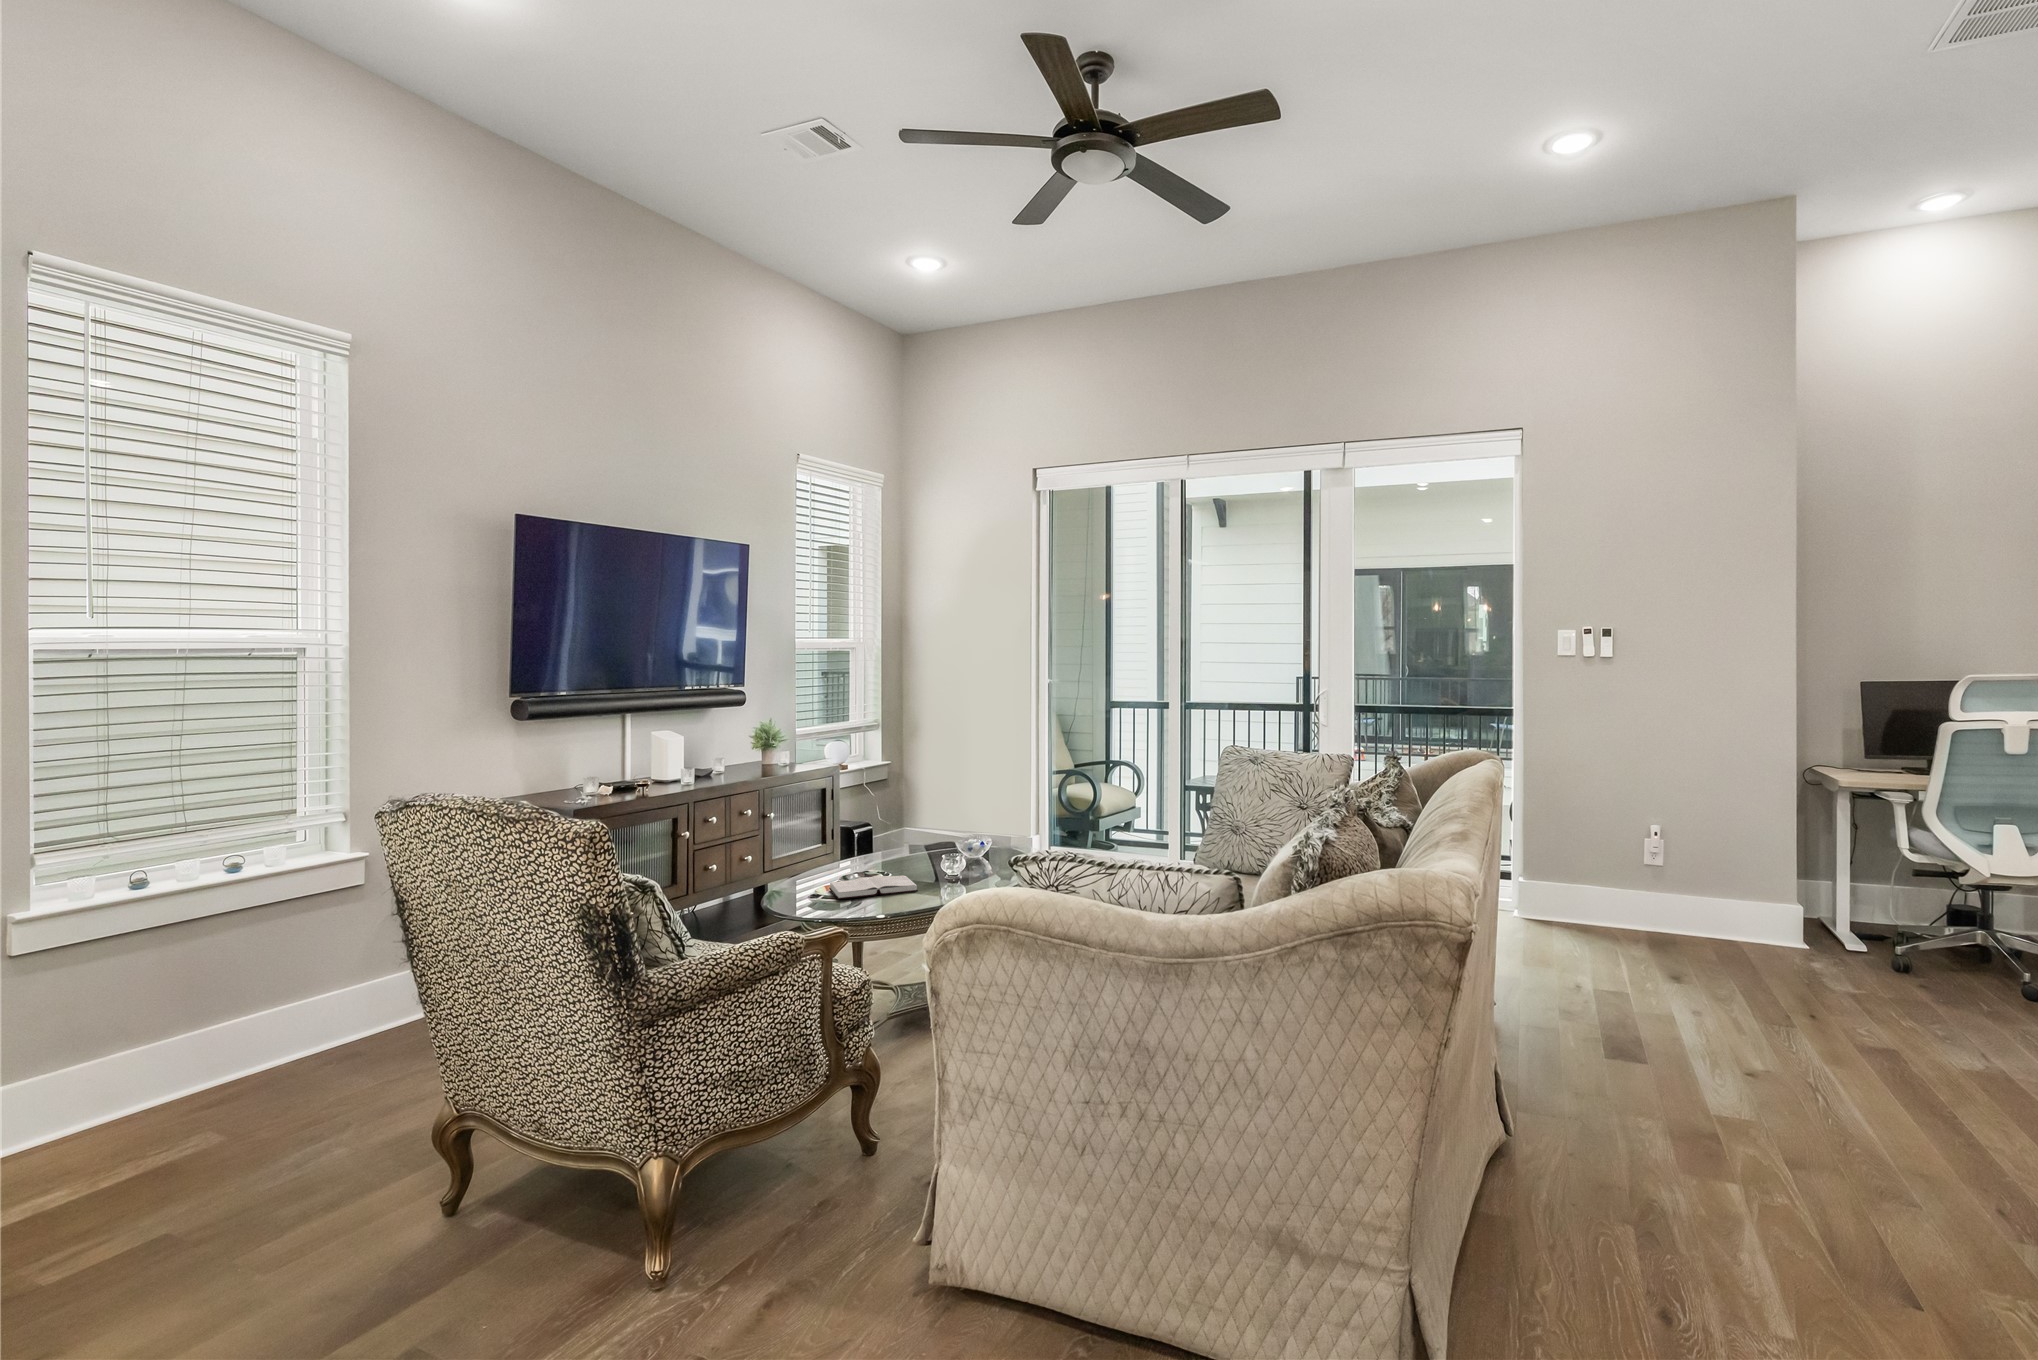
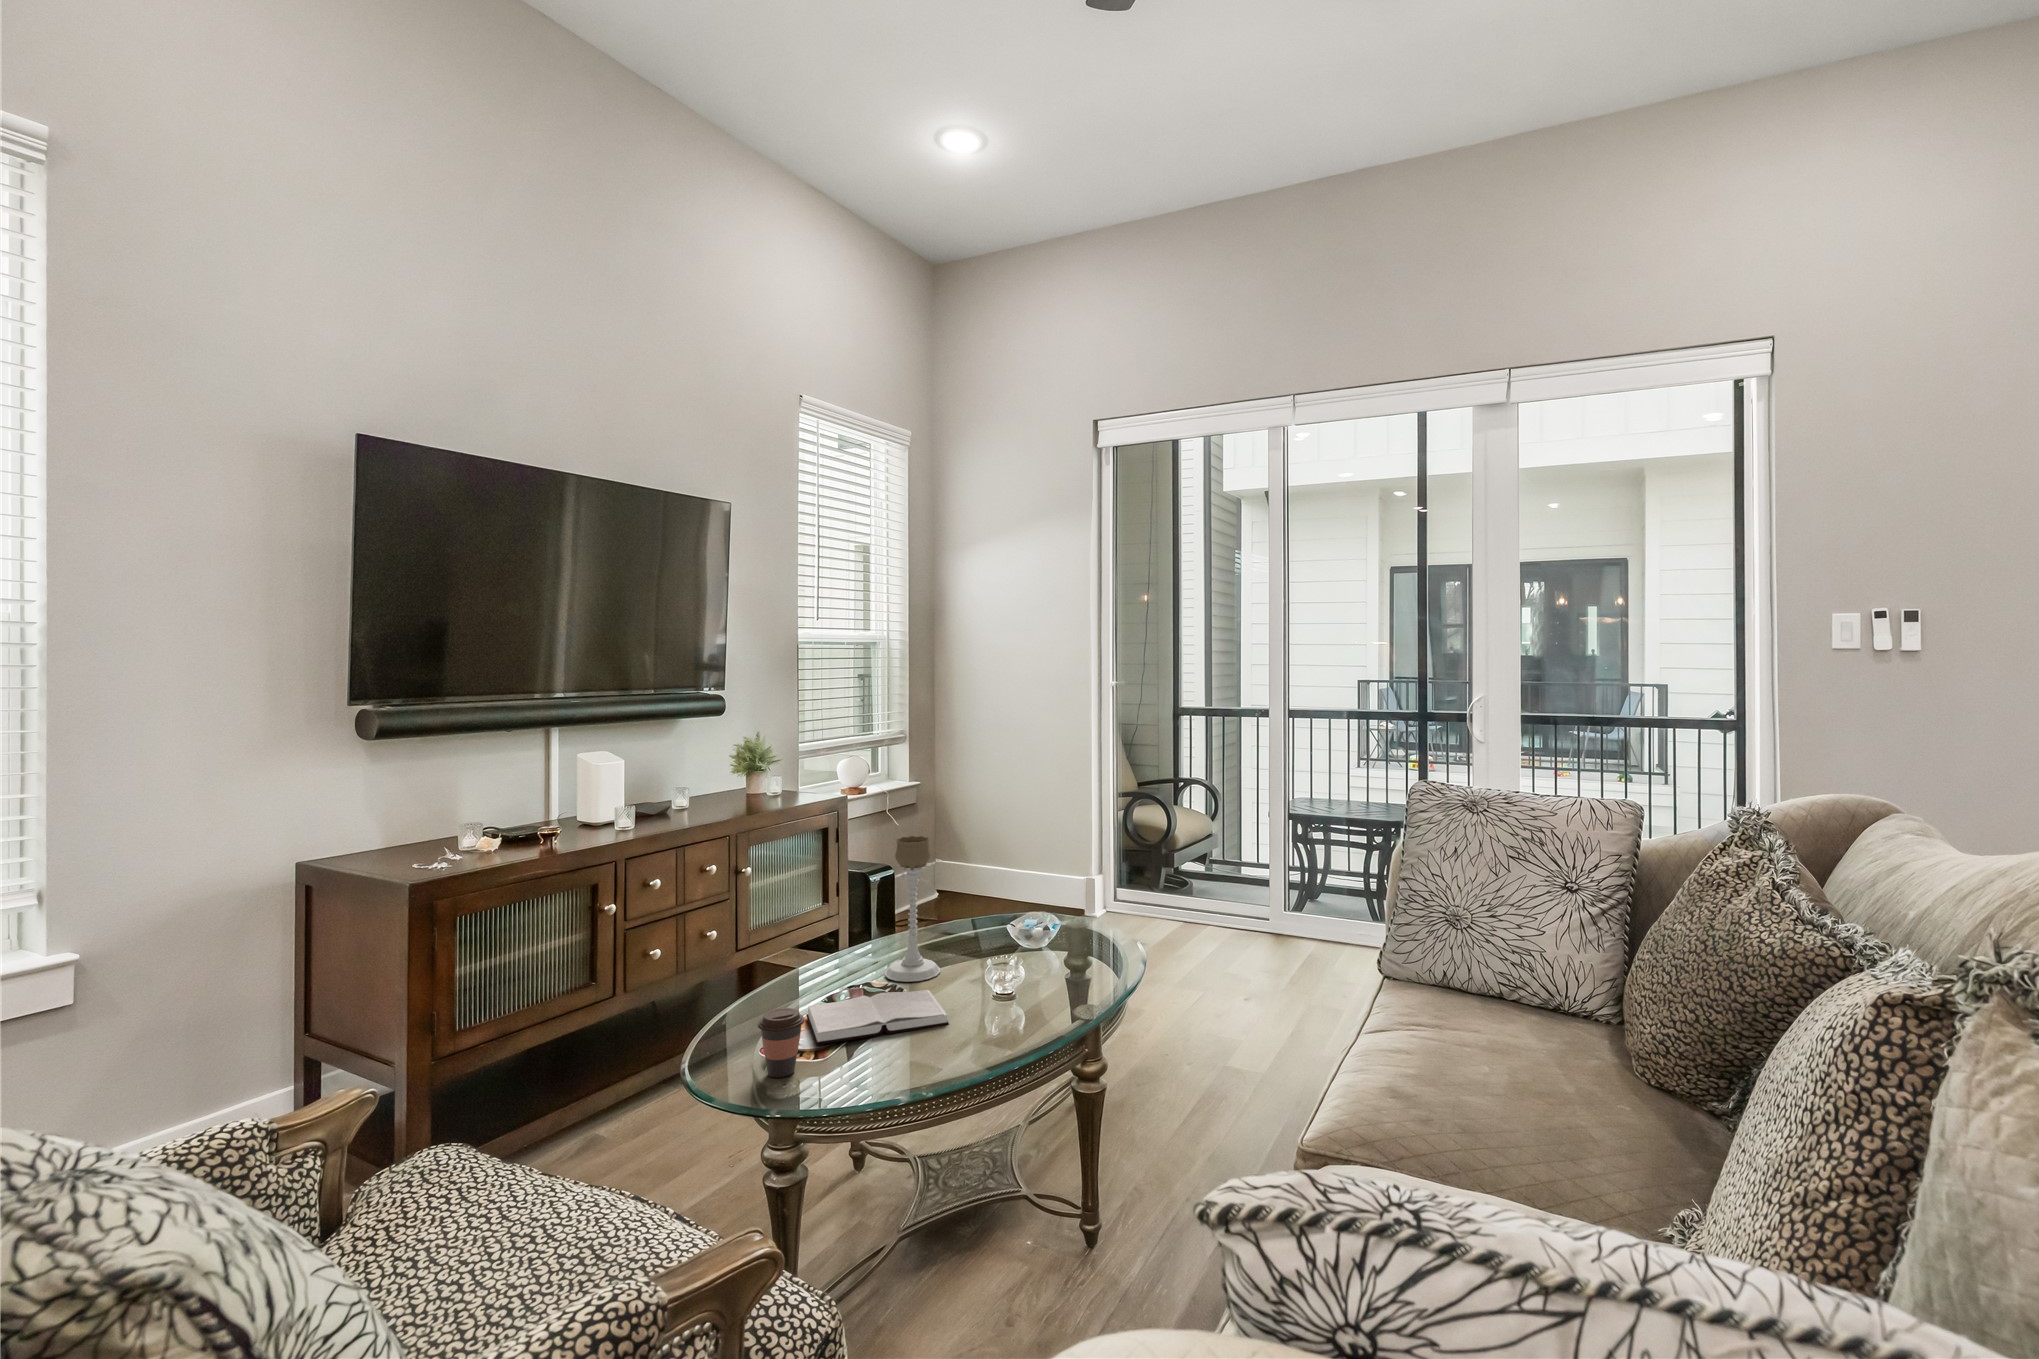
candle holder: none [876,782,912,874] -> present [885,836,940,982]
coffee cup: none [806,874,833,912] -> present [758,1008,805,1077]

